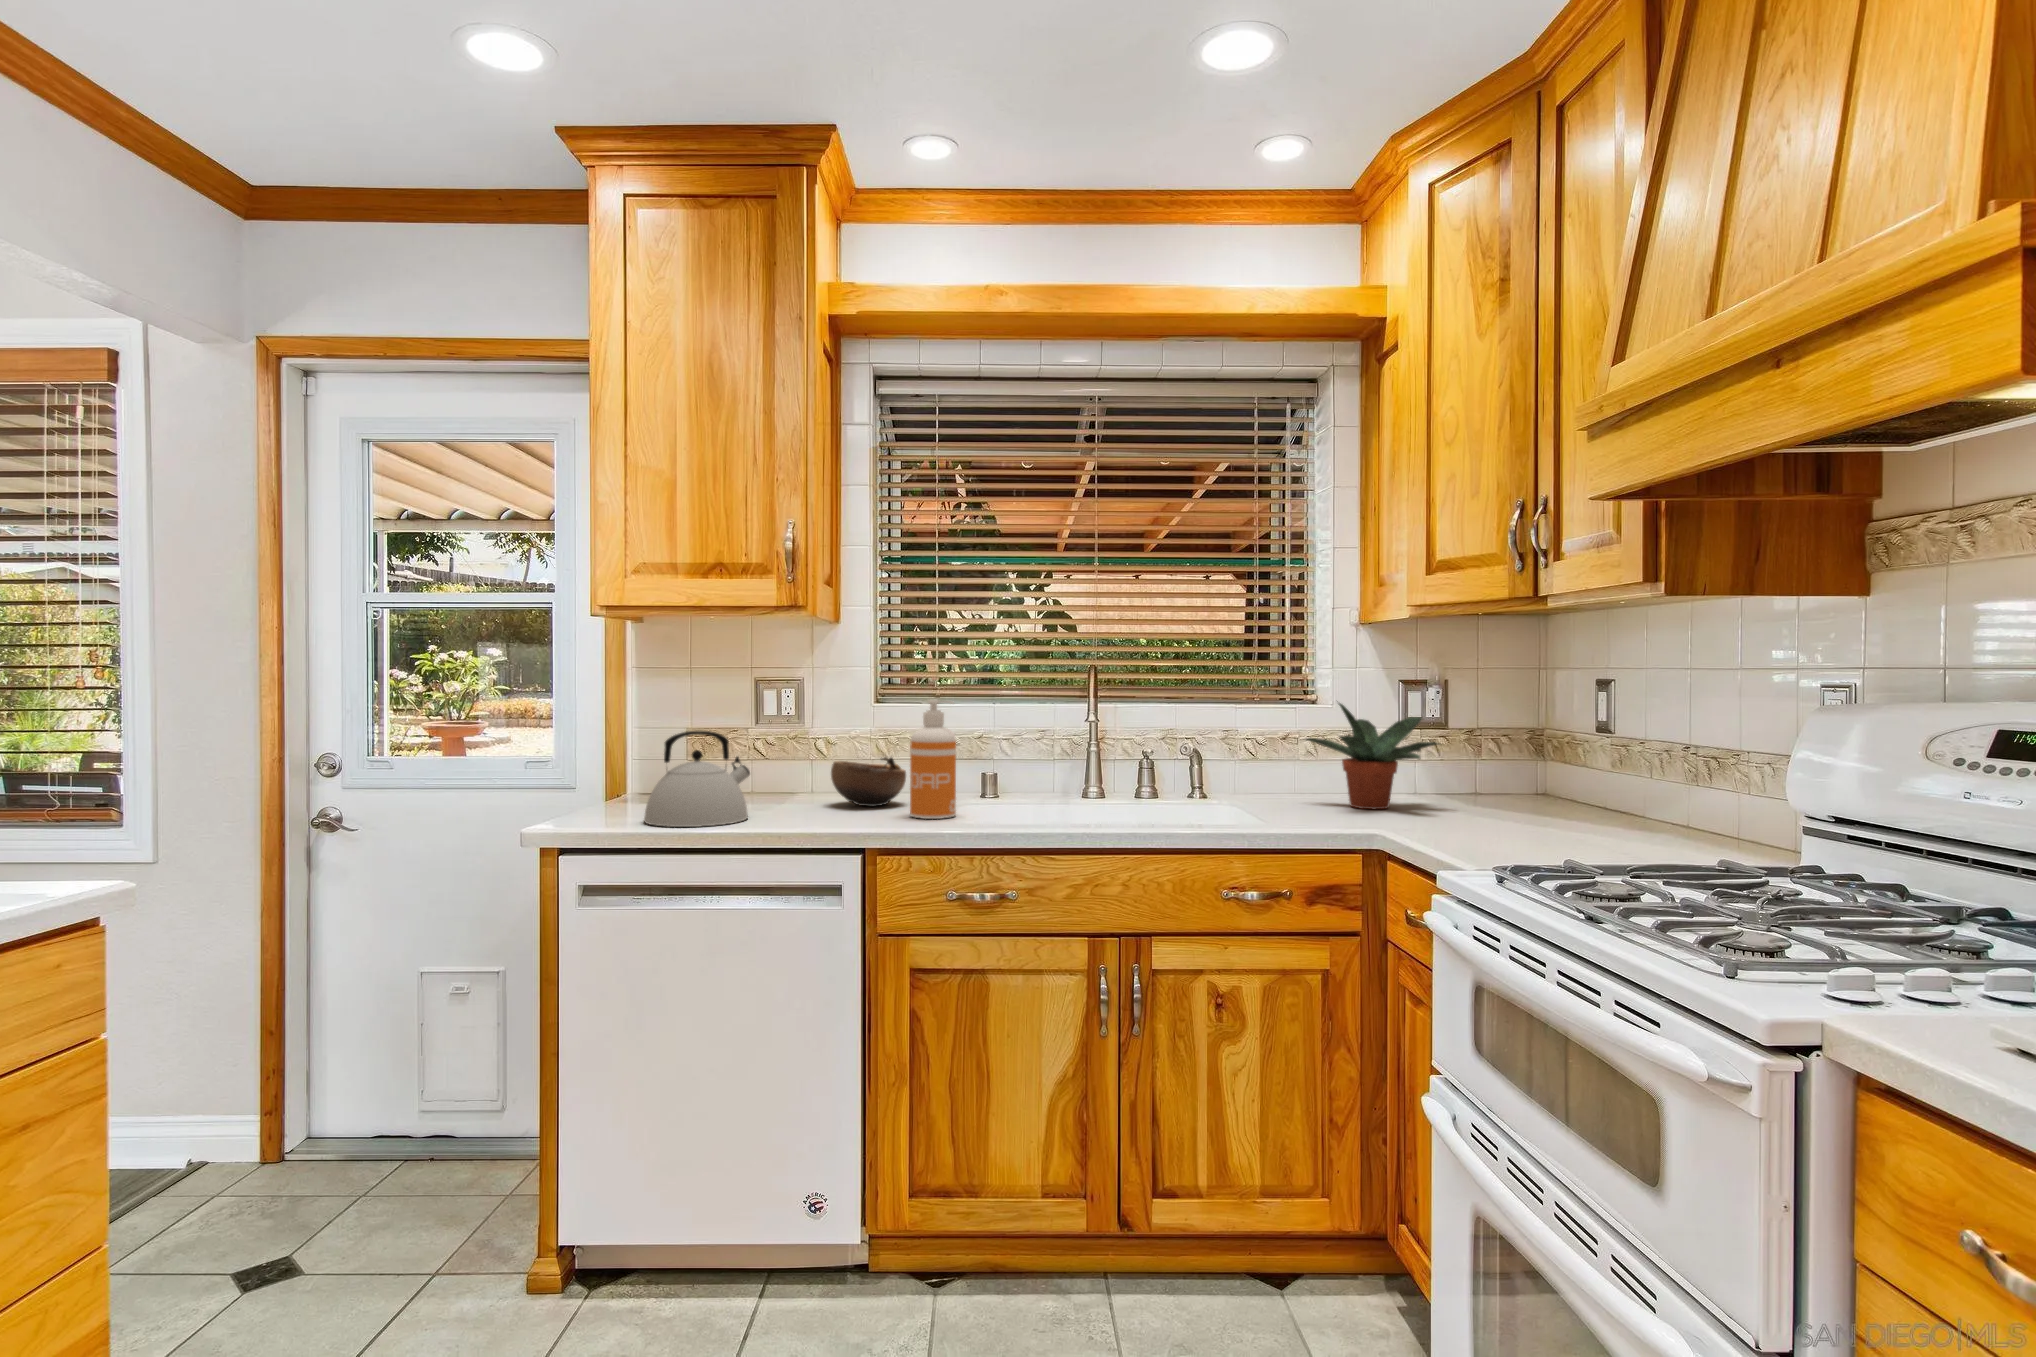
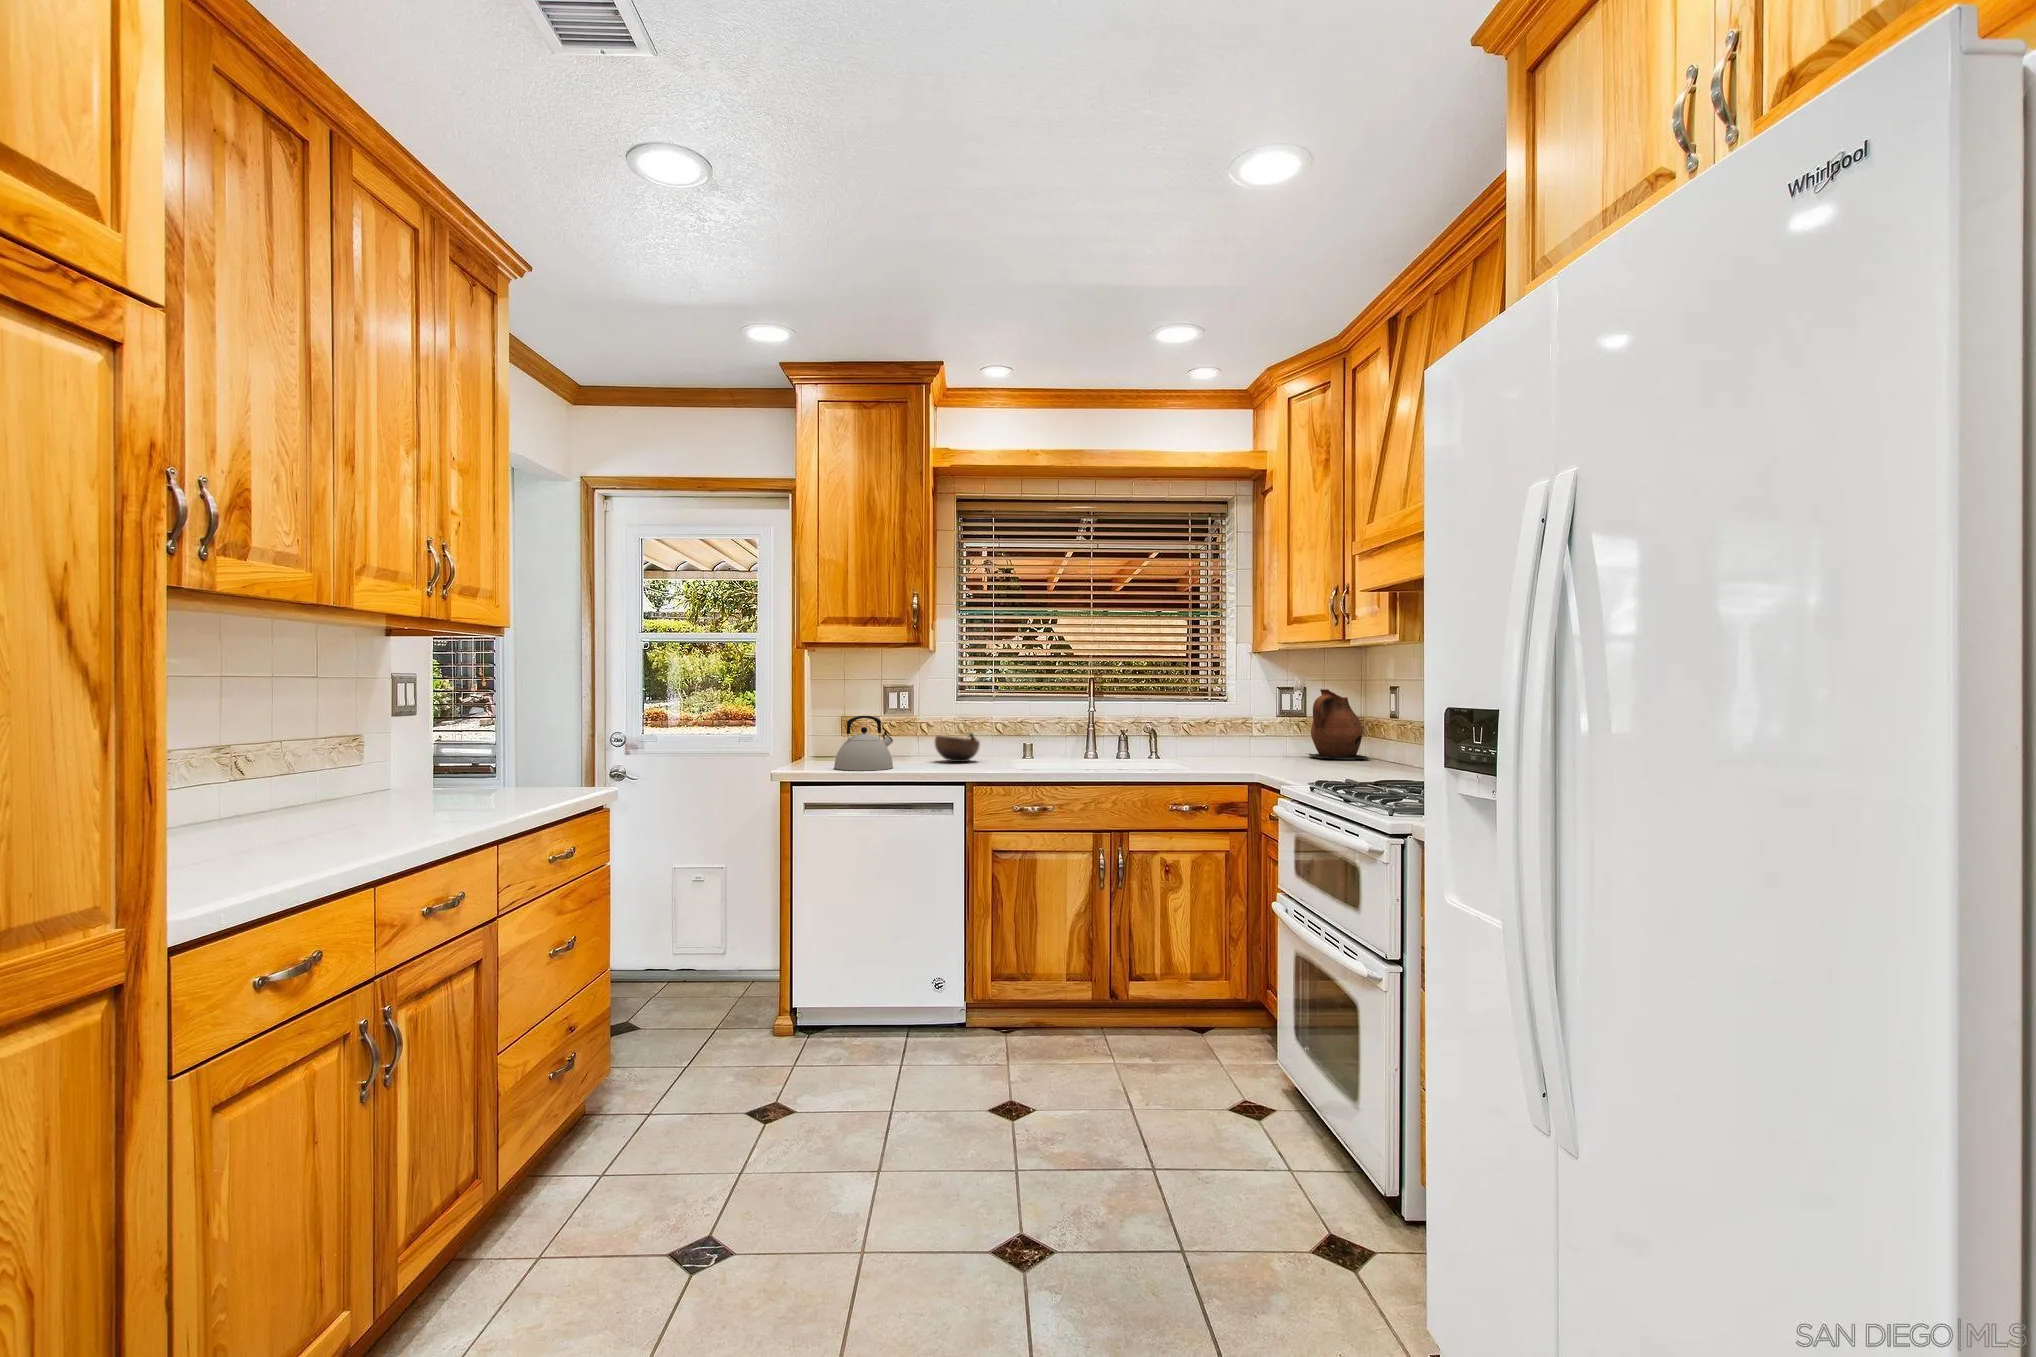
ceramic pitcher: none [1445,684,1559,804] -> present [1309,689,1369,760]
soap dispenser: present [910,700,956,819] -> none [987,698,1014,767]
potted plant: present [1306,703,1439,809] -> none [1217,699,1299,763]

